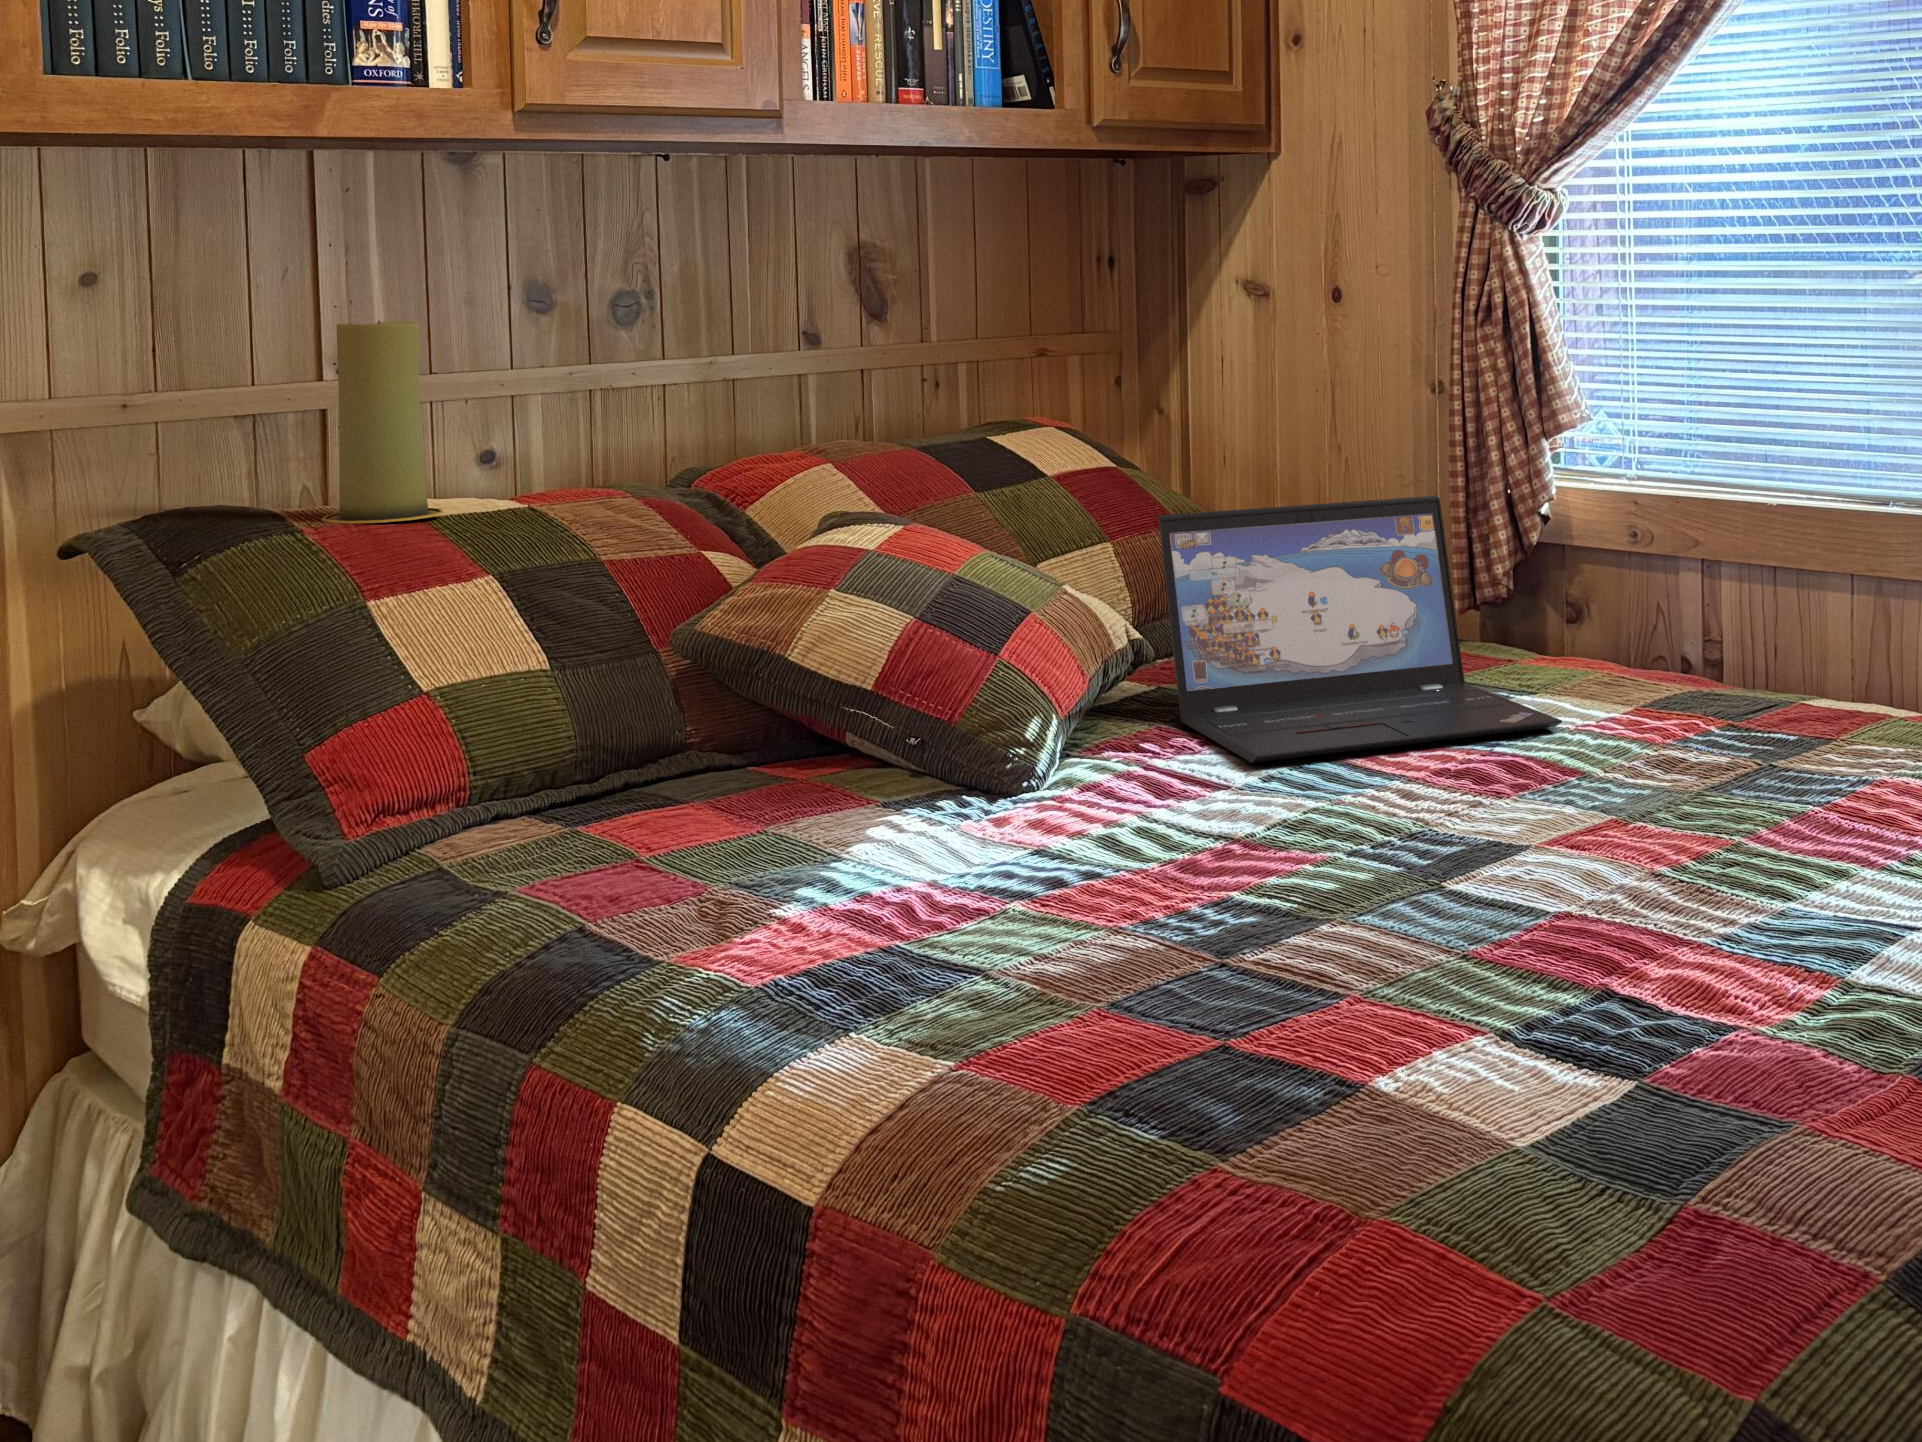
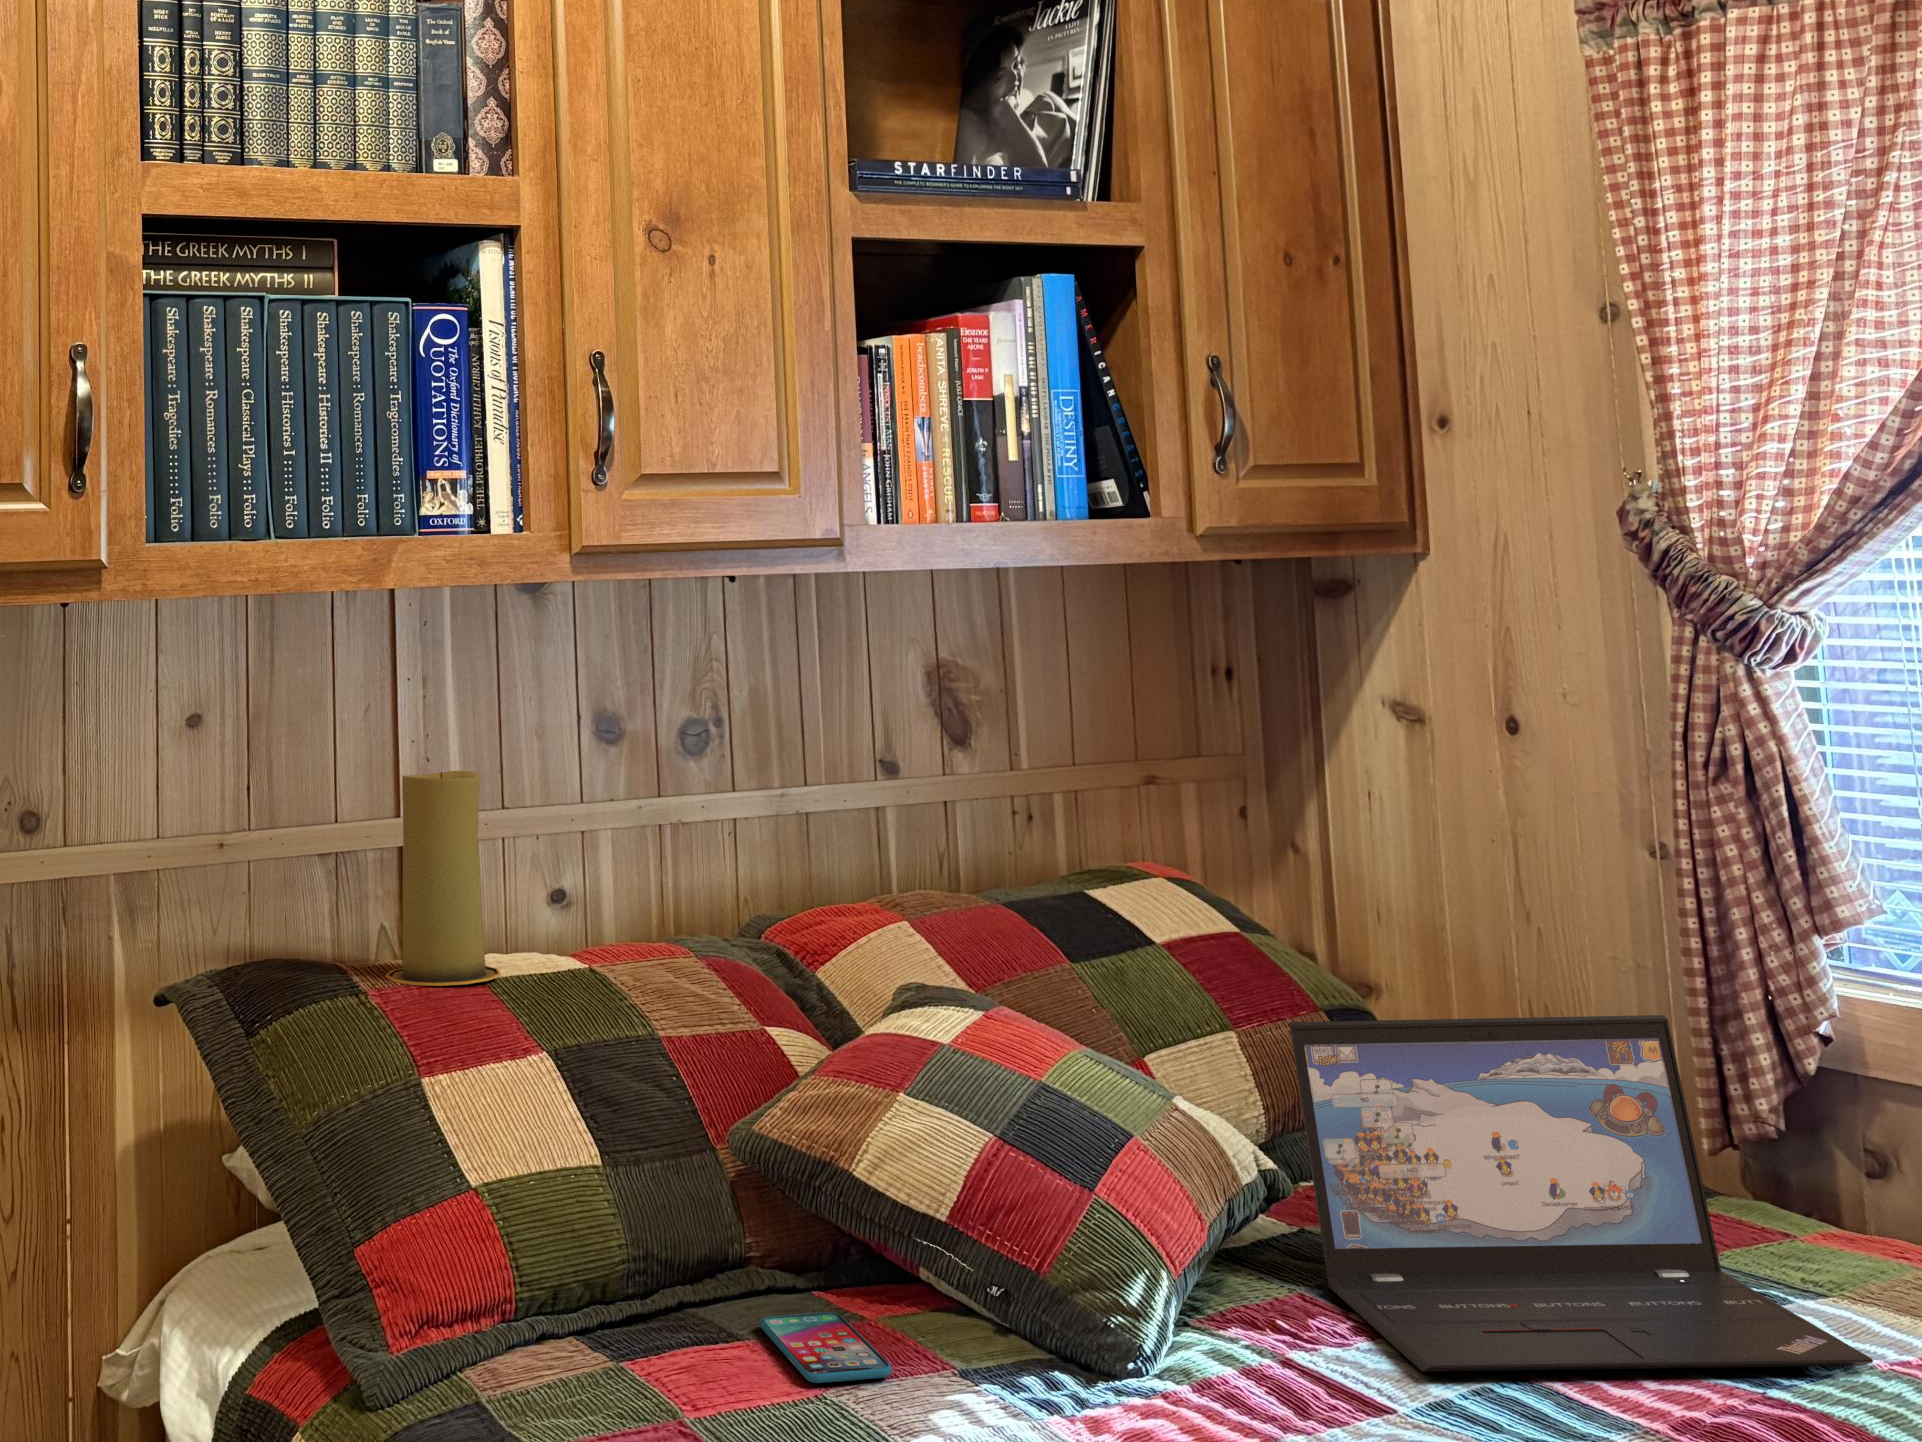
smartphone: none [705,777,827,824] -> present [759,1312,892,1383]

